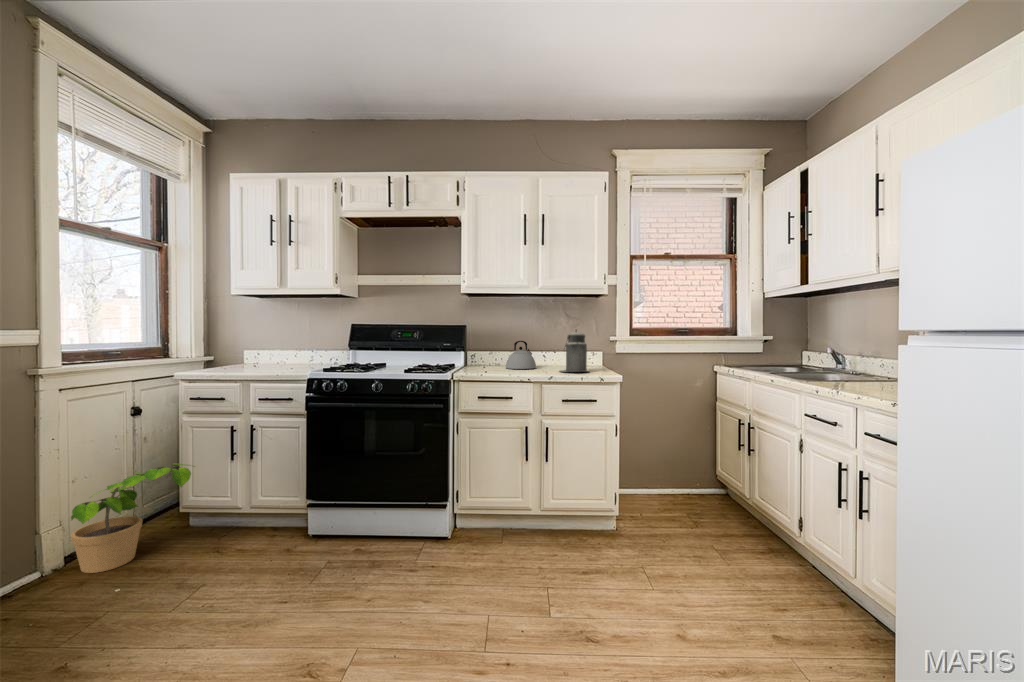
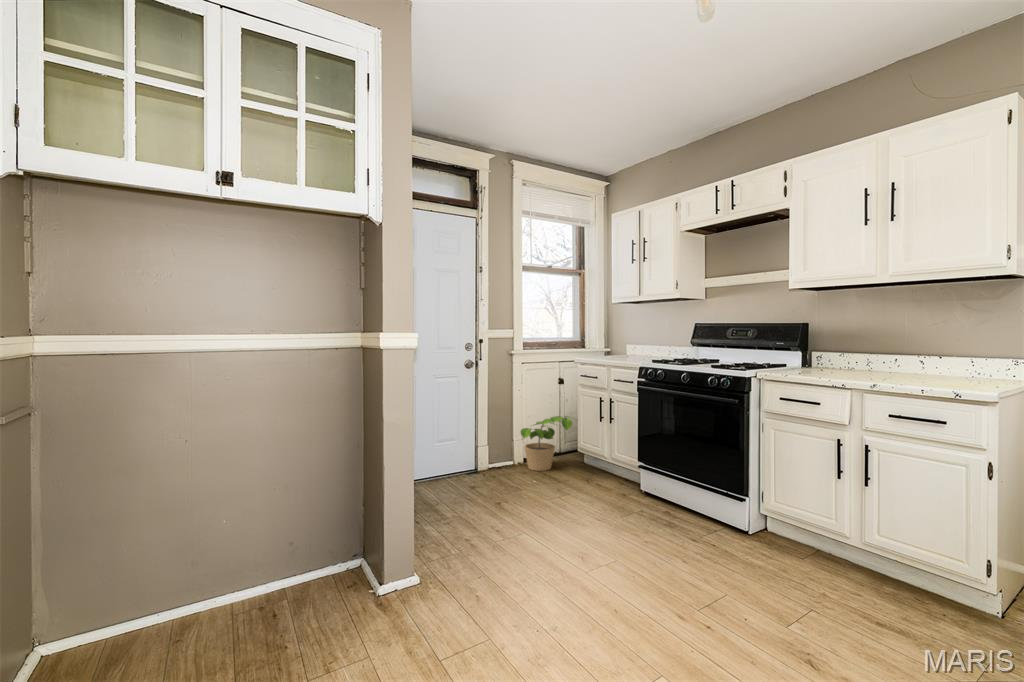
canister: present [560,329,587,372] -> none [906,326,961,384]
kettle: present [506,341,536,369] -> none [845,340,892,374]

